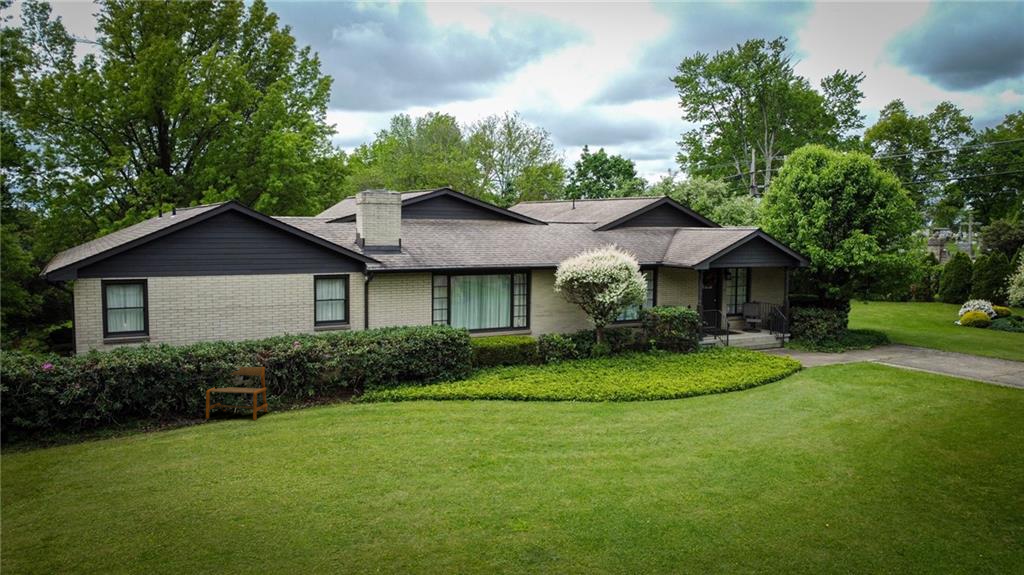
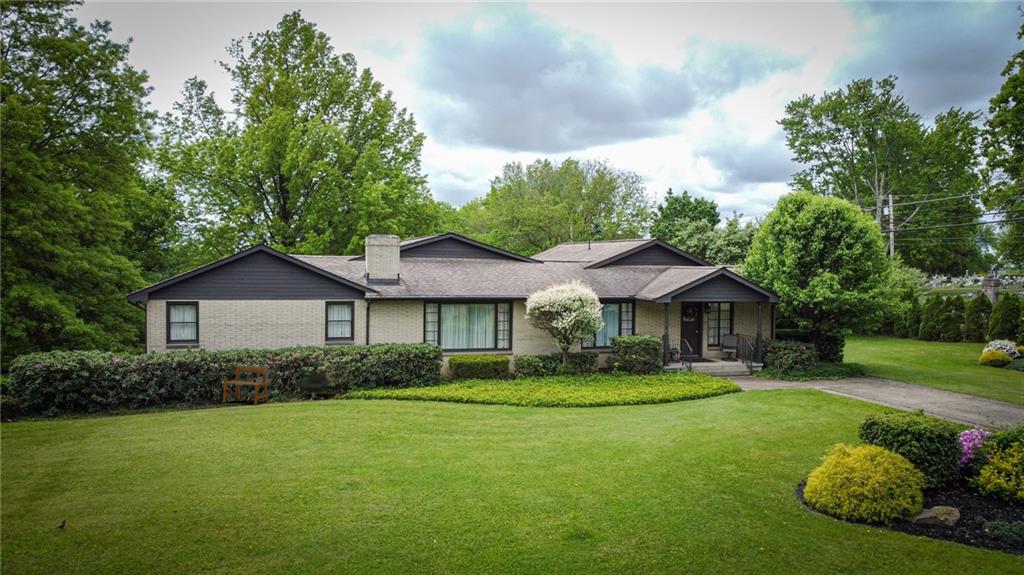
lounge chair: none [308,371,343,408] -> present [299,374,328,398]

